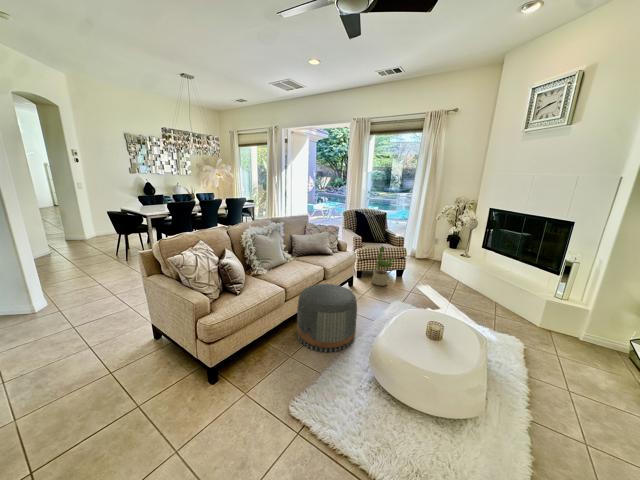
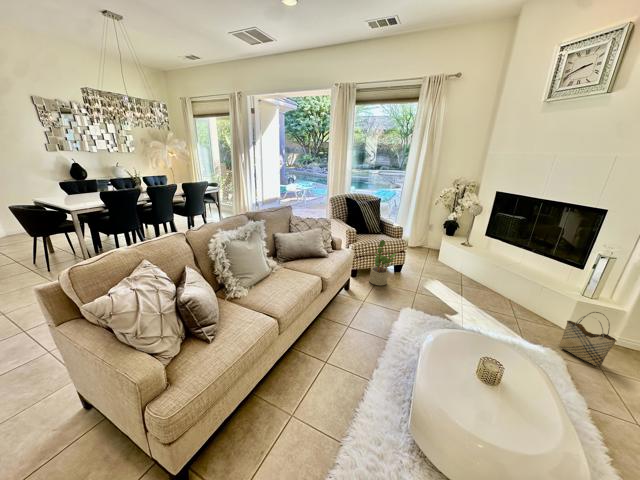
pouf: present [297,284,357,352] -> none [297,302,377,404]
woven basket: none [523,306,566,352] -> present [559,312,617,366]

